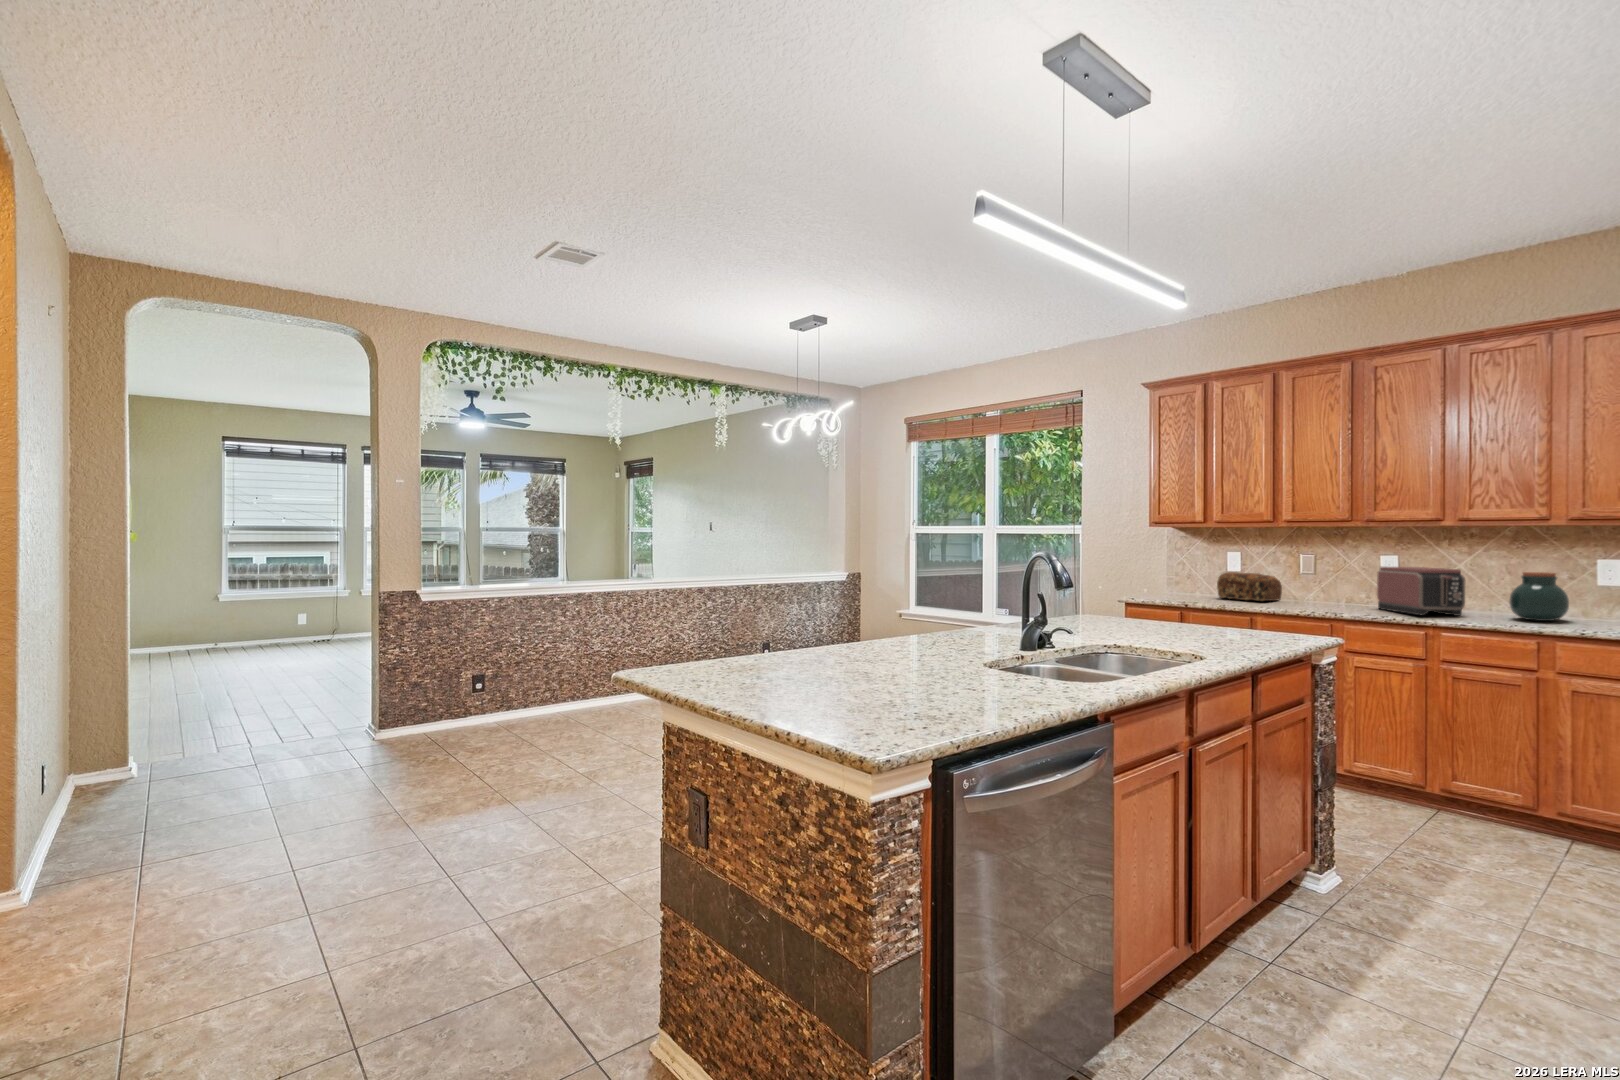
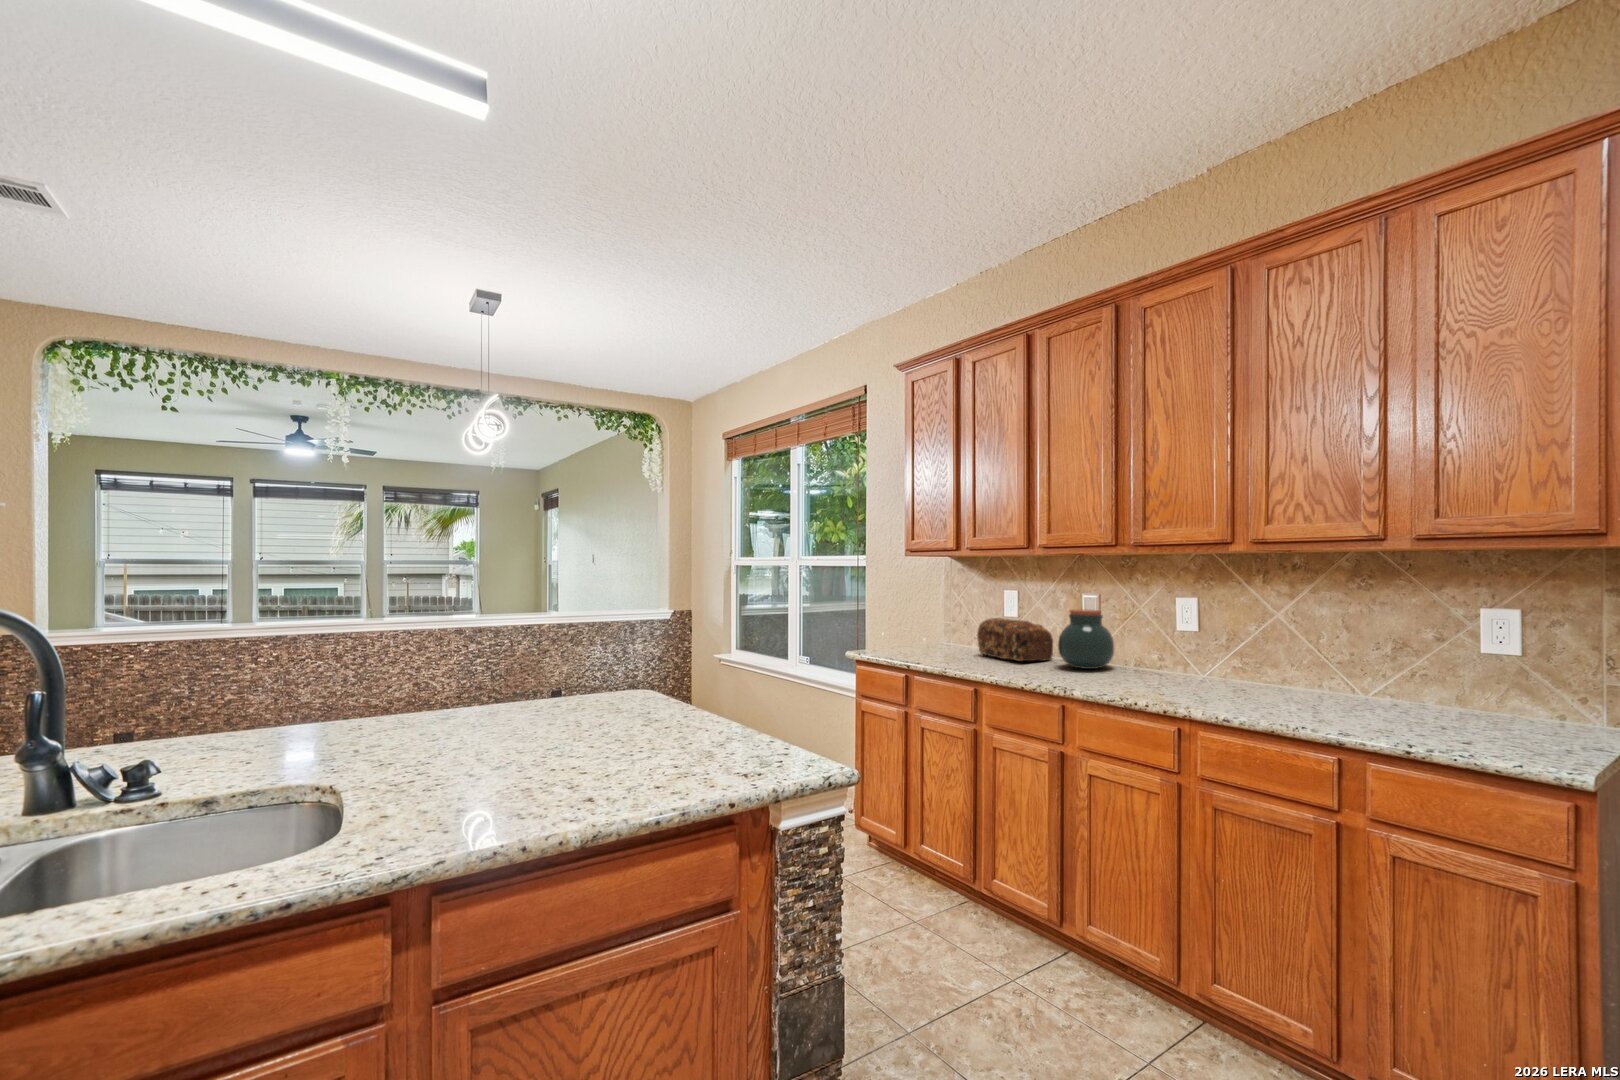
toaster: present [1377,567,1465,616] -> none [1153,615,1261,699]
jar: present [1509,572,1569,621] -> present [1058,609,1114,669]

